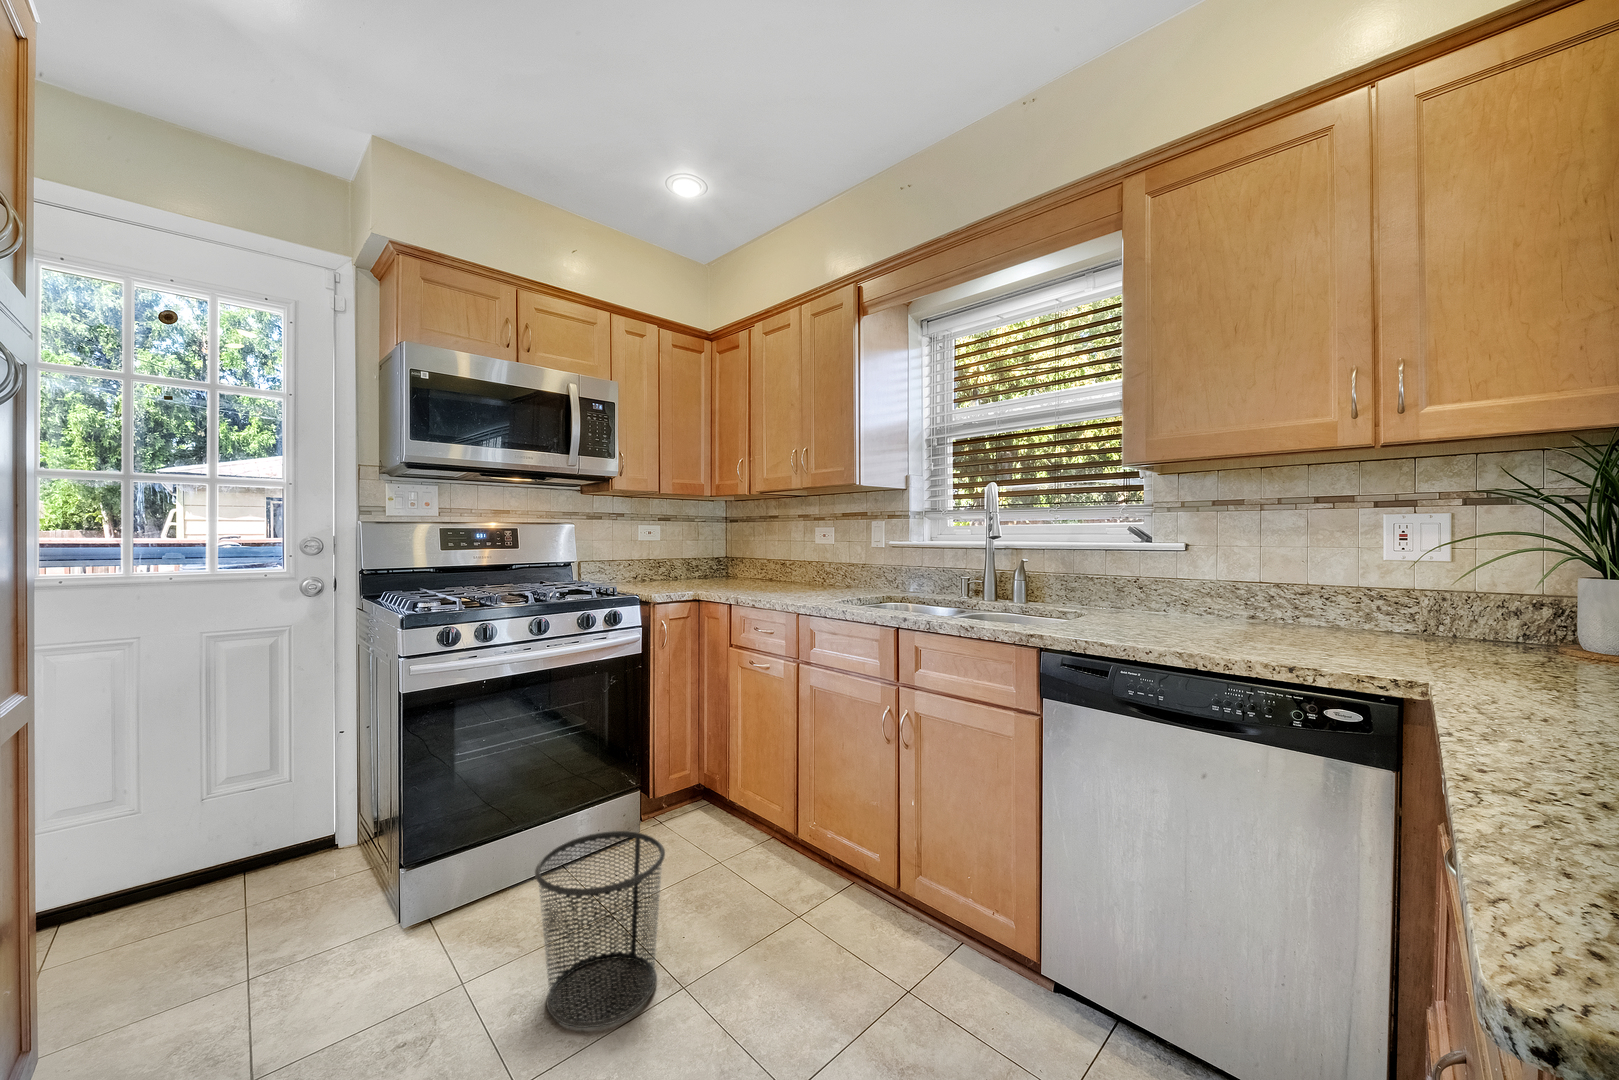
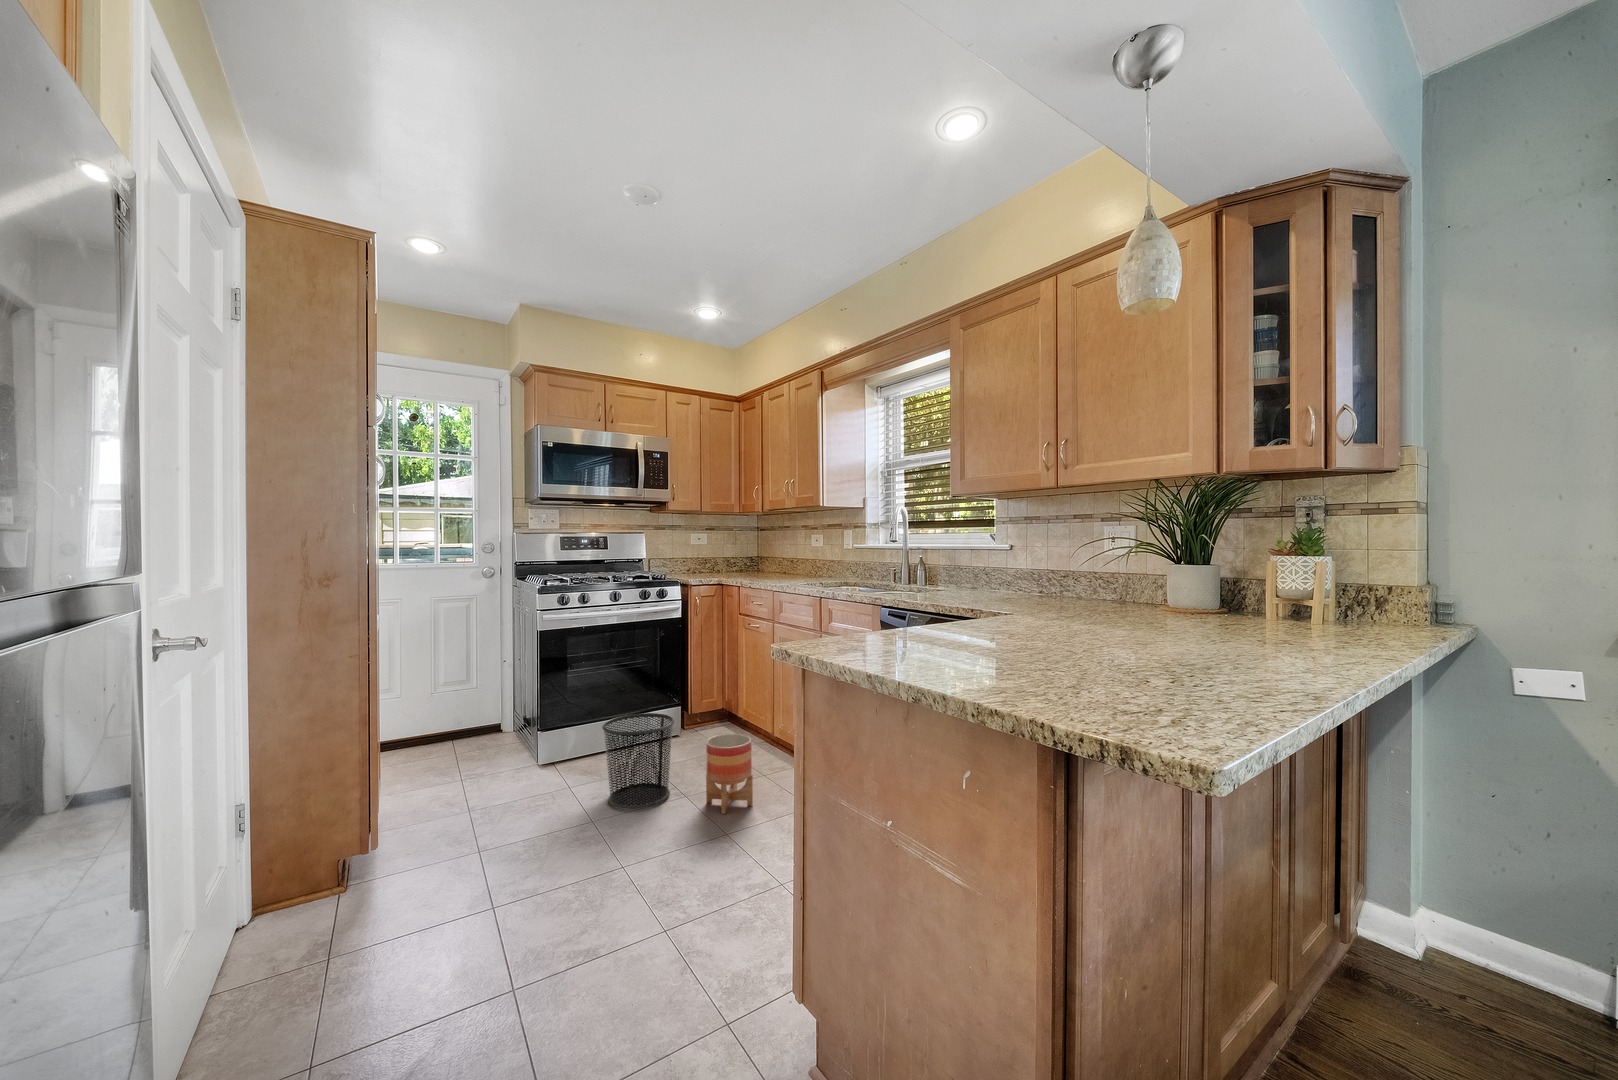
planter: none [728,863,810,1022] -> present [706,734,753,814]

